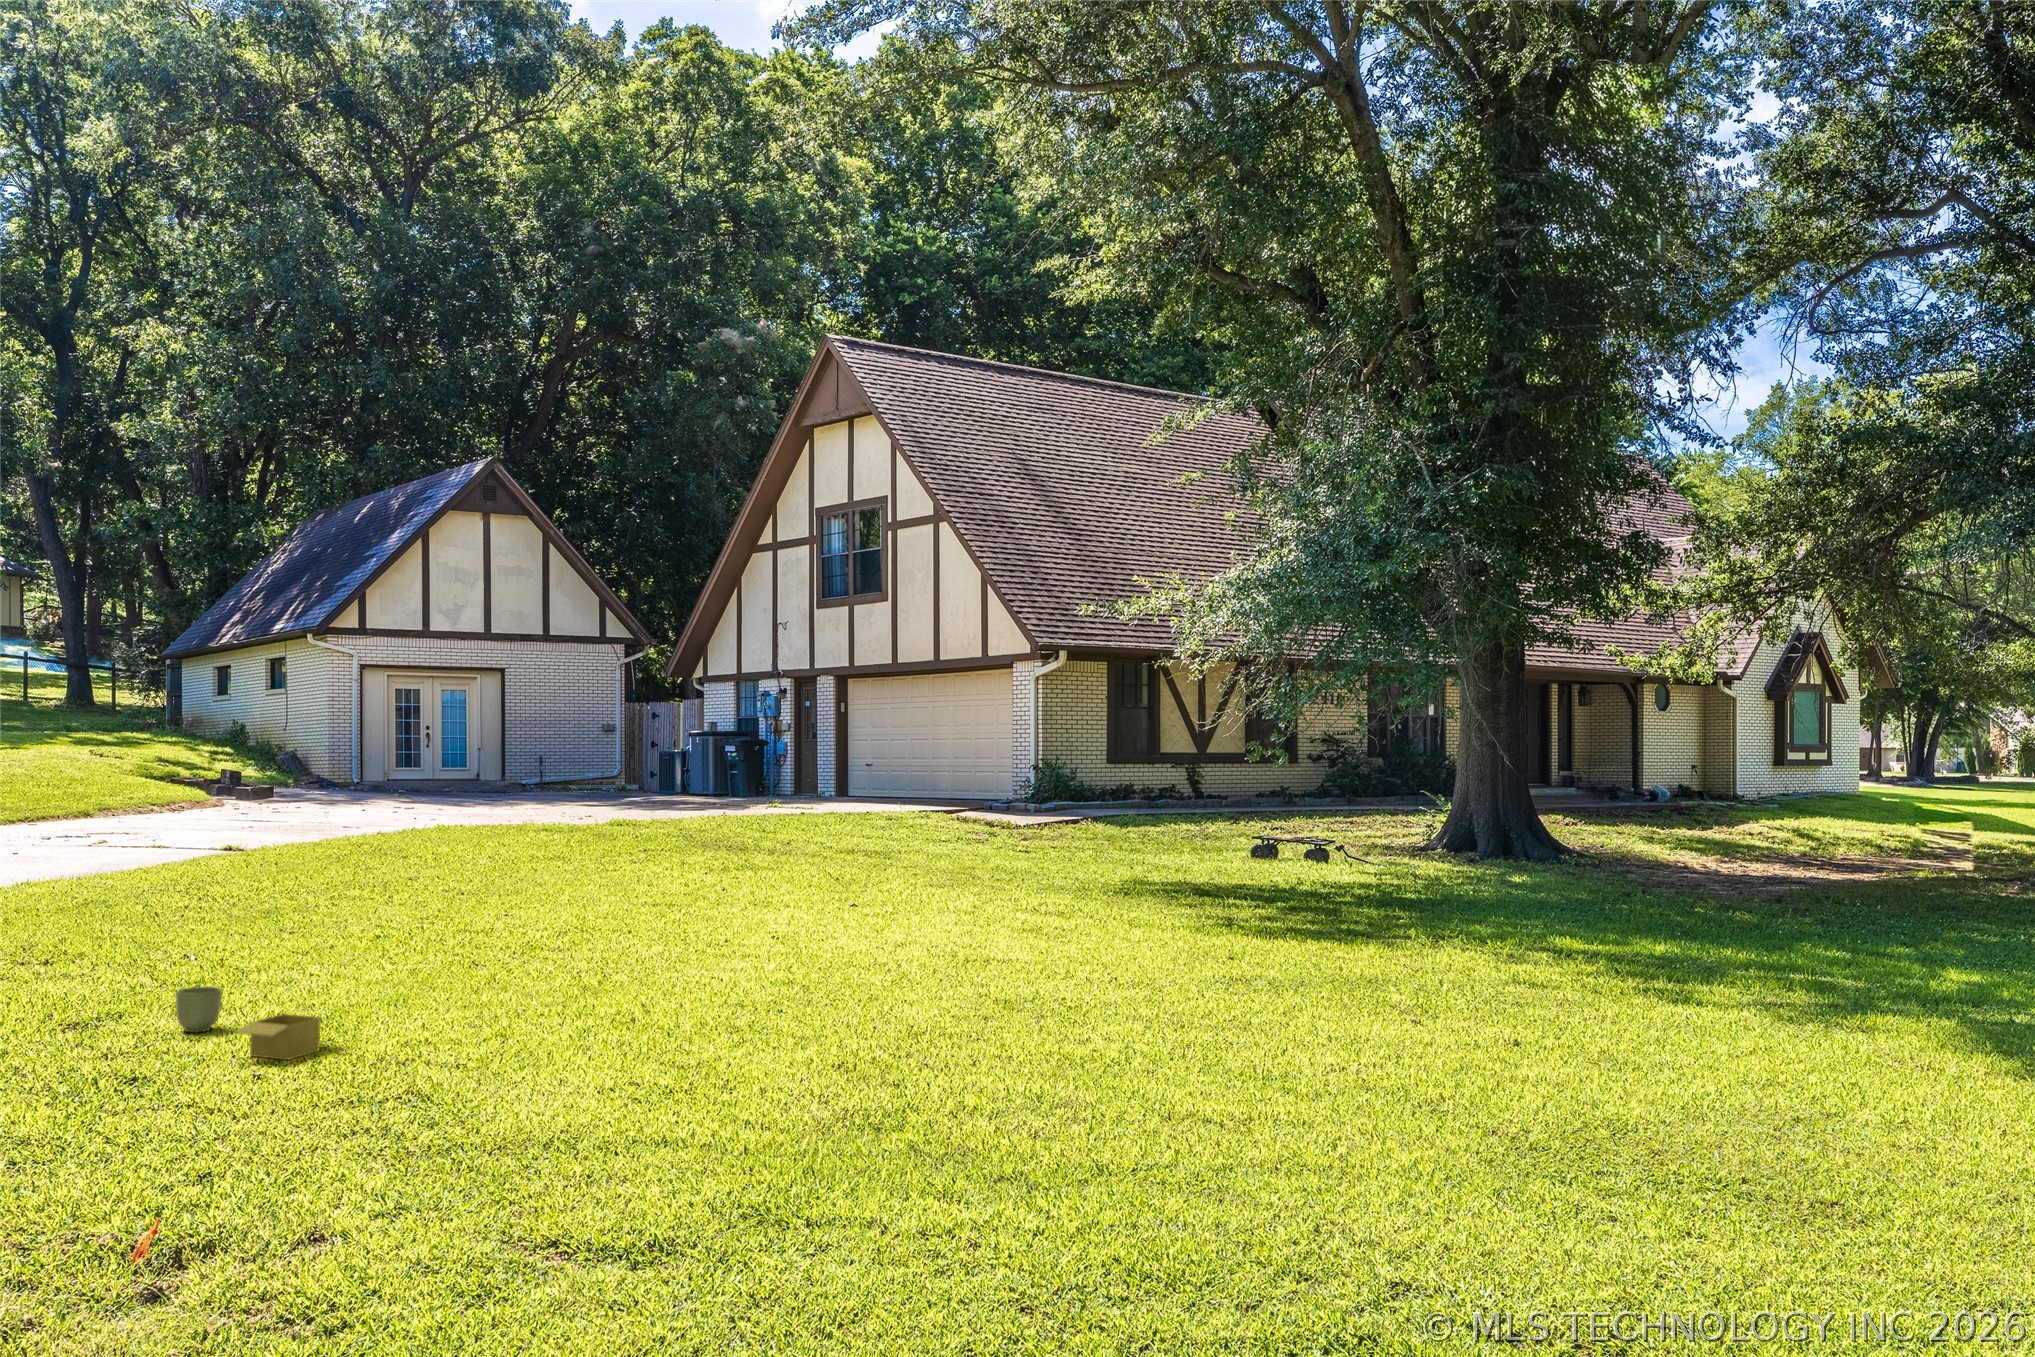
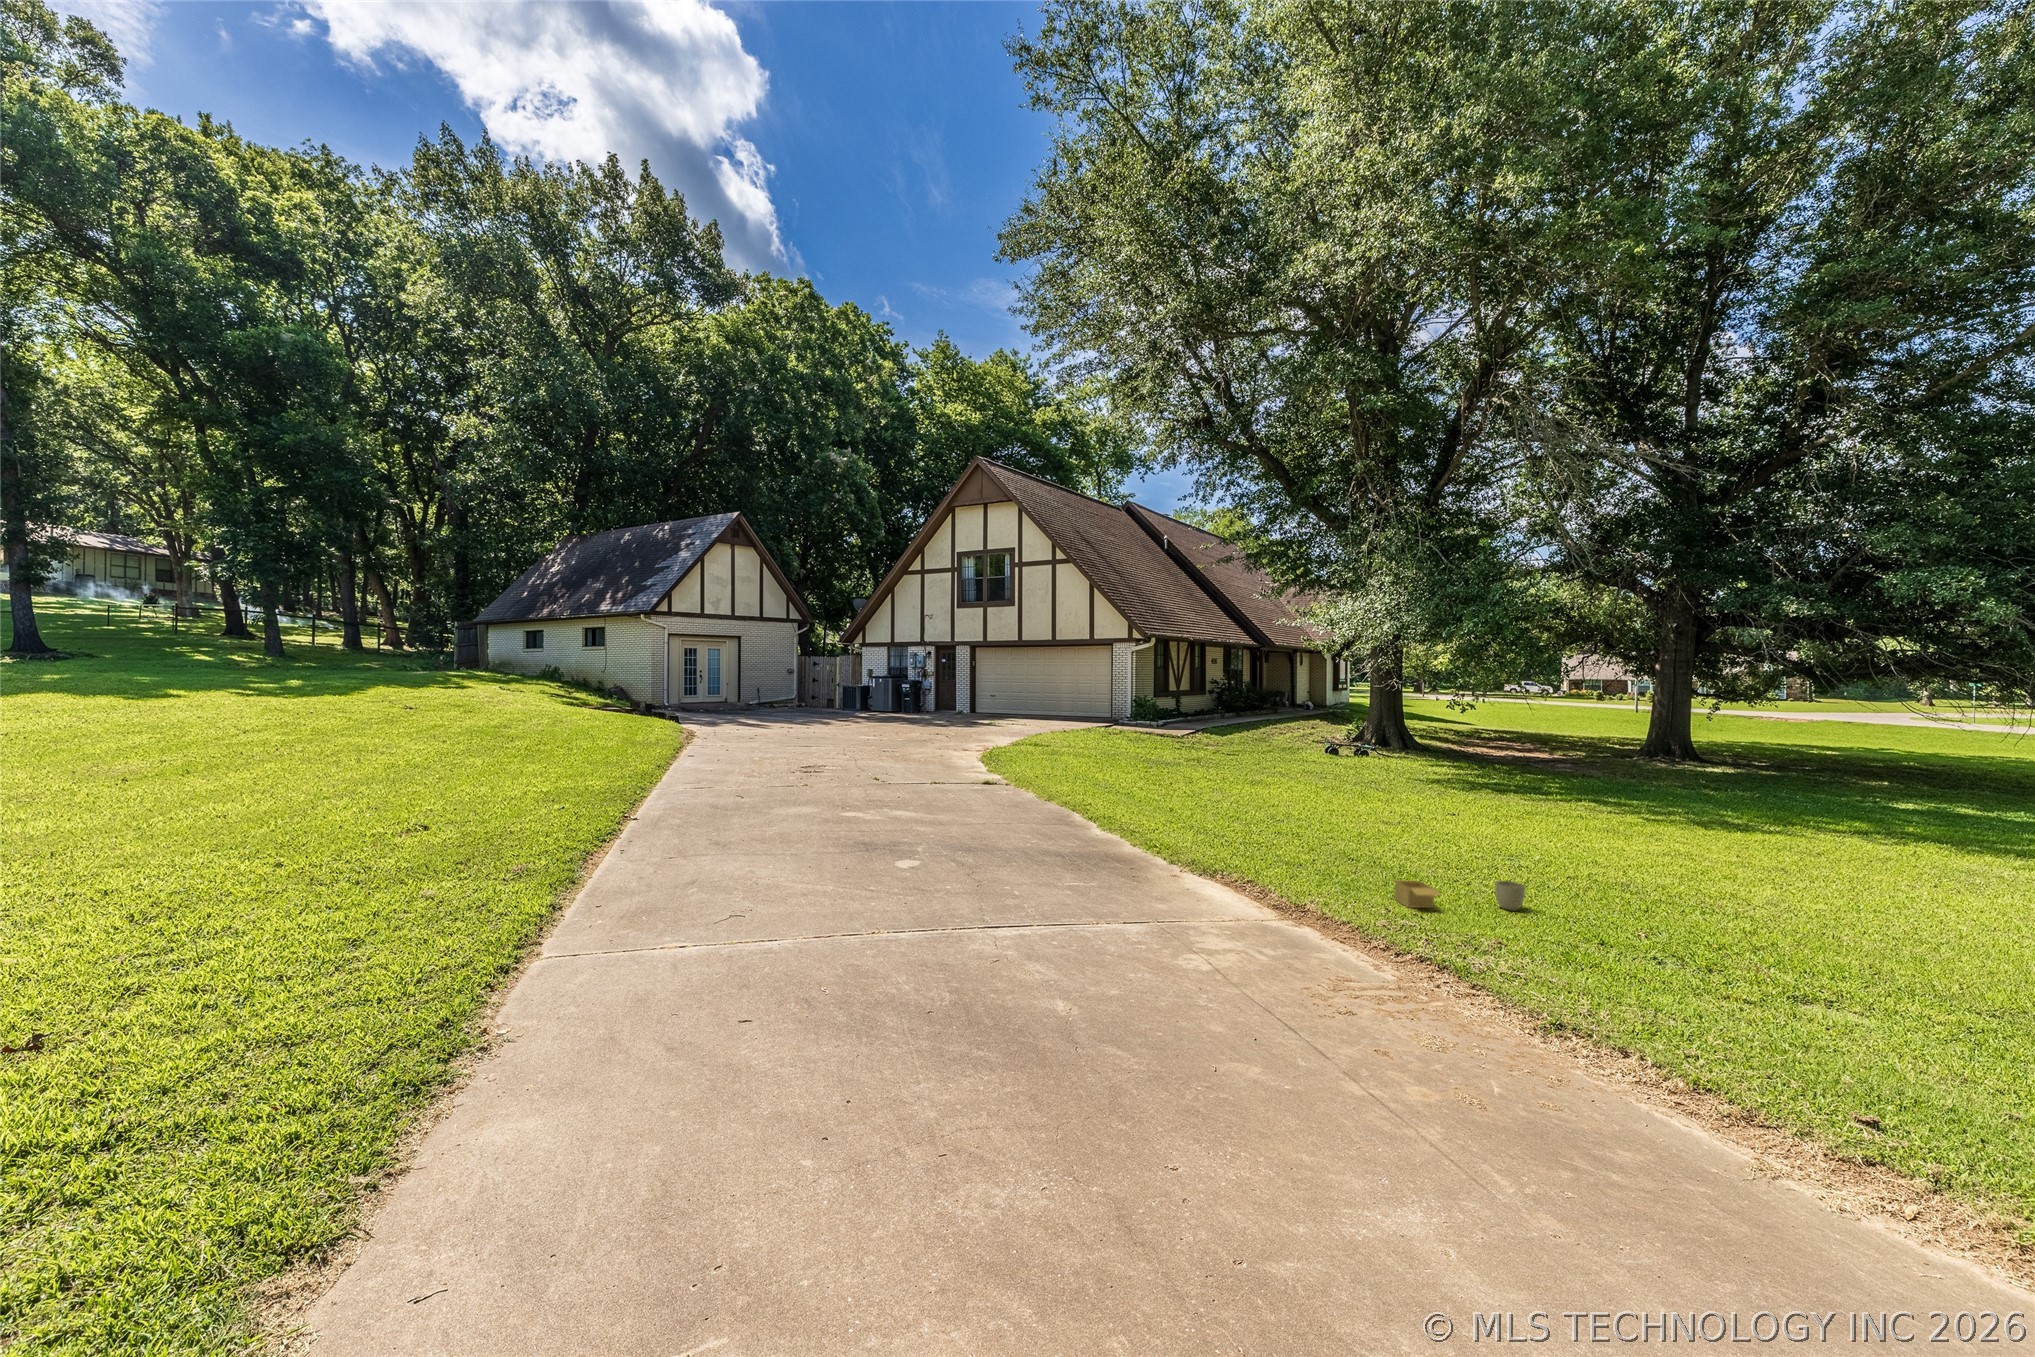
cardboard box: present [237,1014,332,1060] -> present [1394,880,1441,908]

